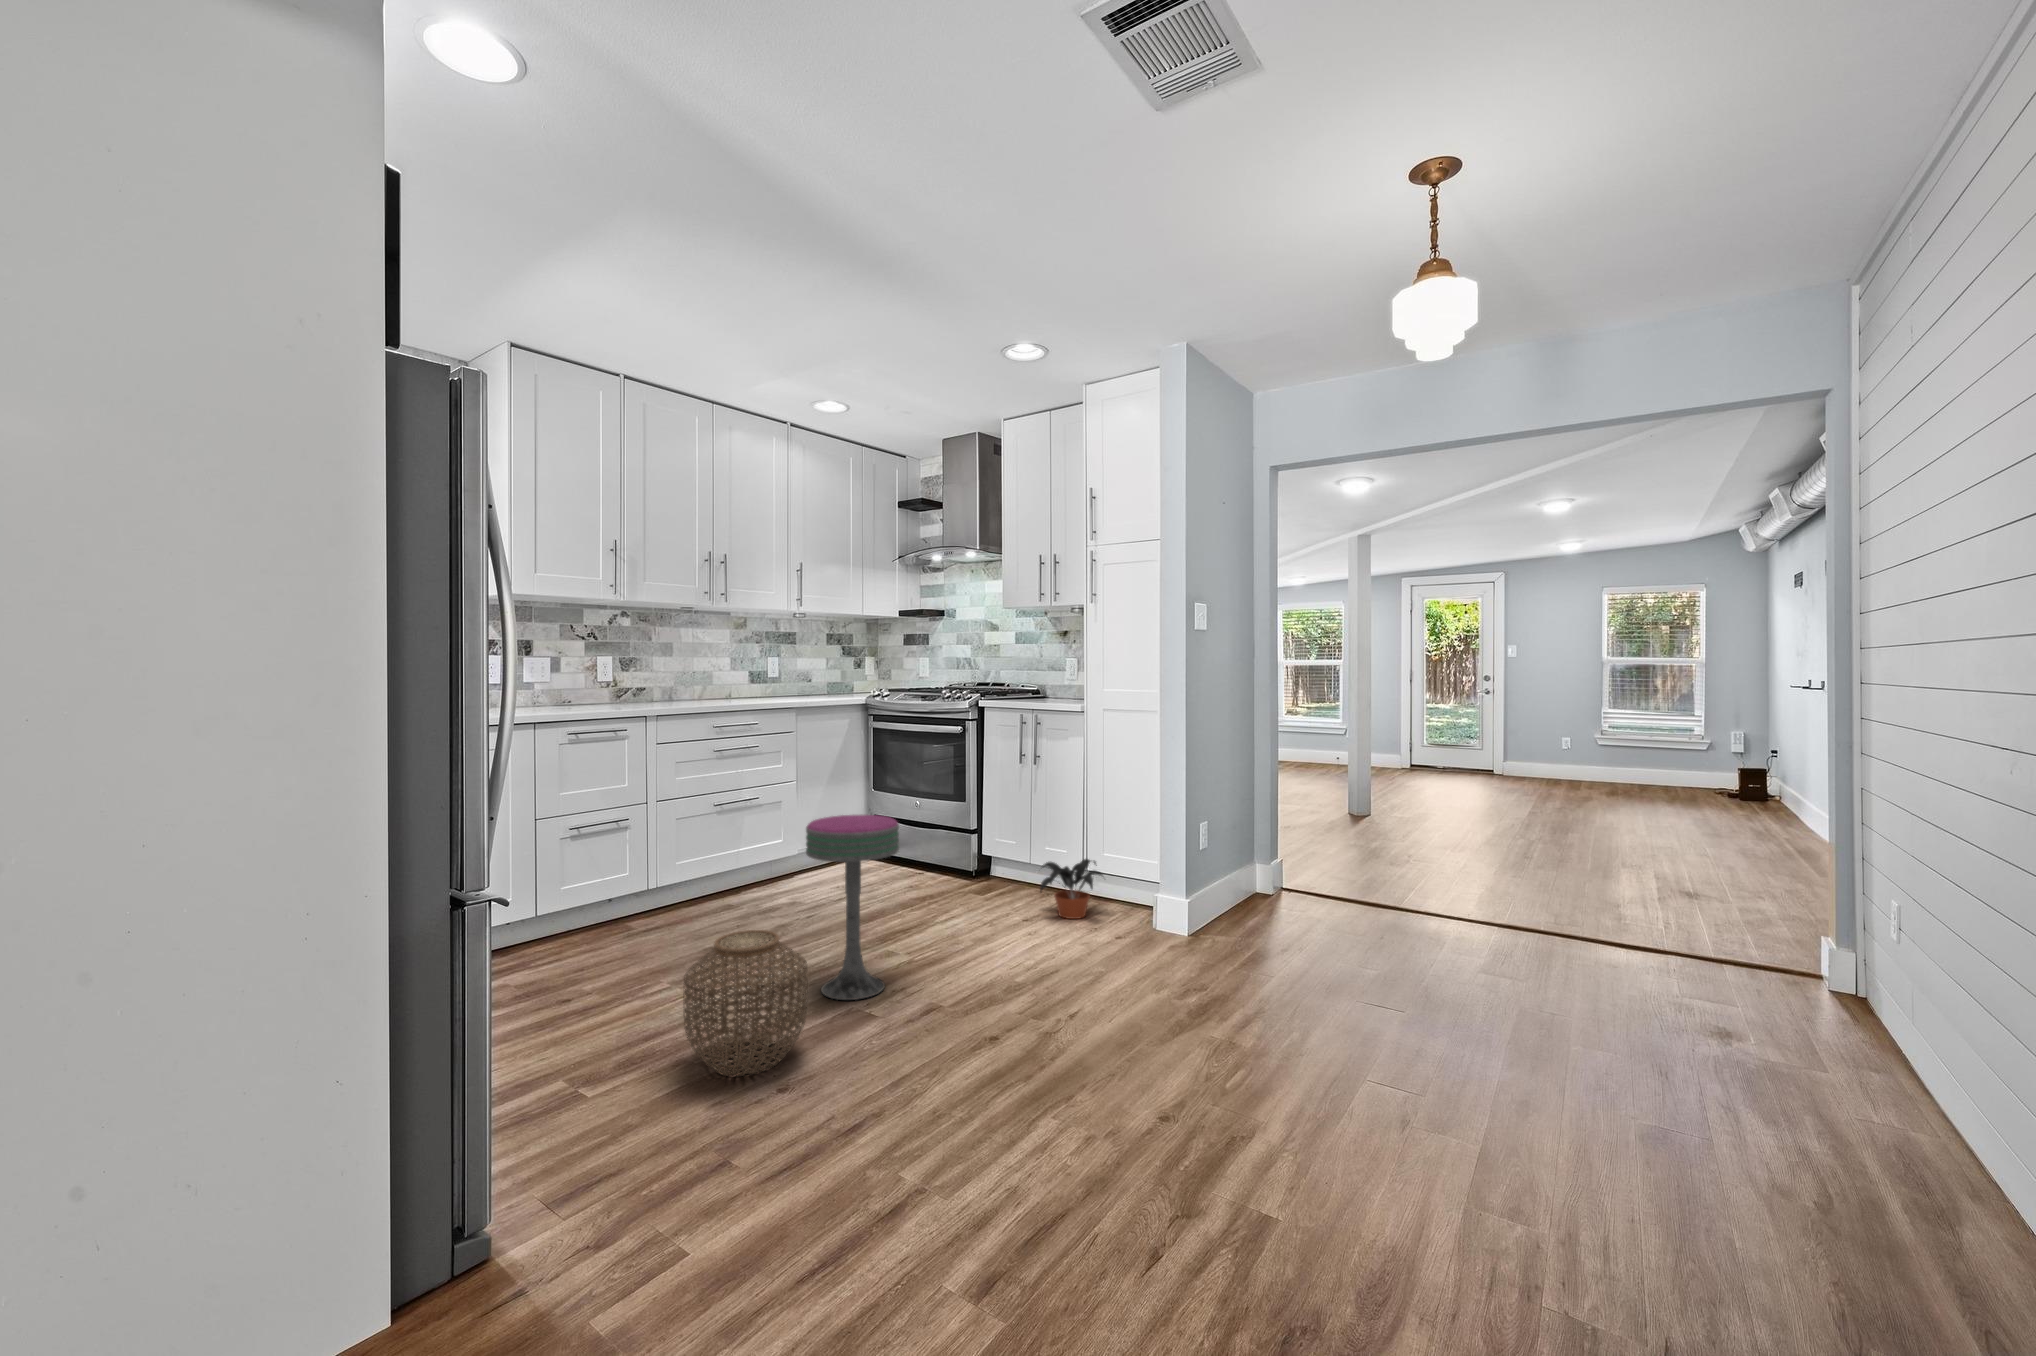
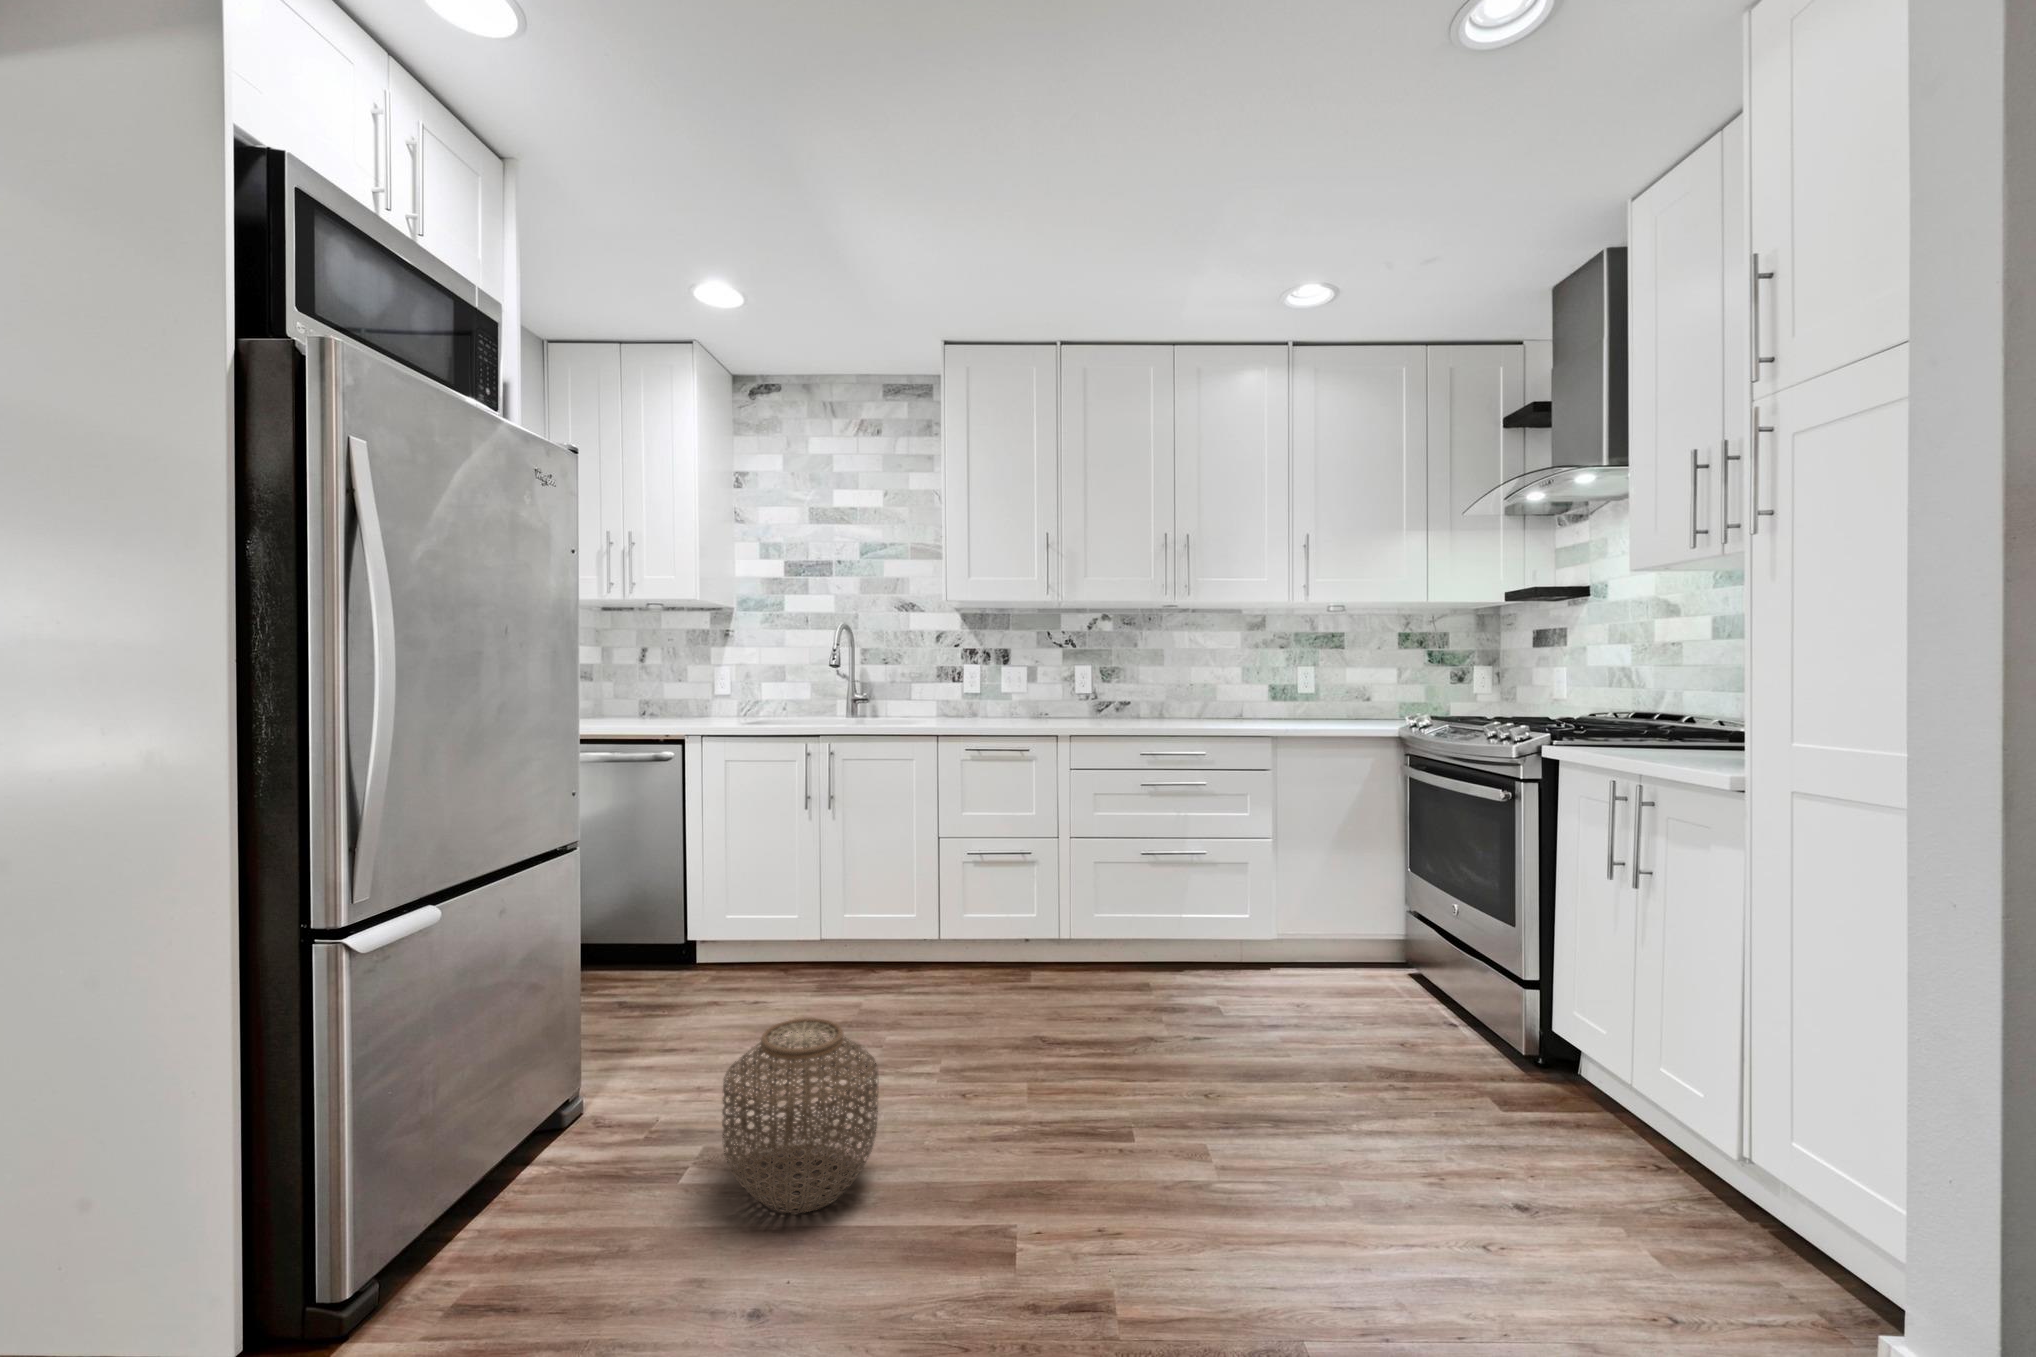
bar stool: present [806,815,899,1000] -> none [988,897,1123,1182]
potted plant: present [1040,859,1102,919] -> none [1521,1080,1697,1229]

